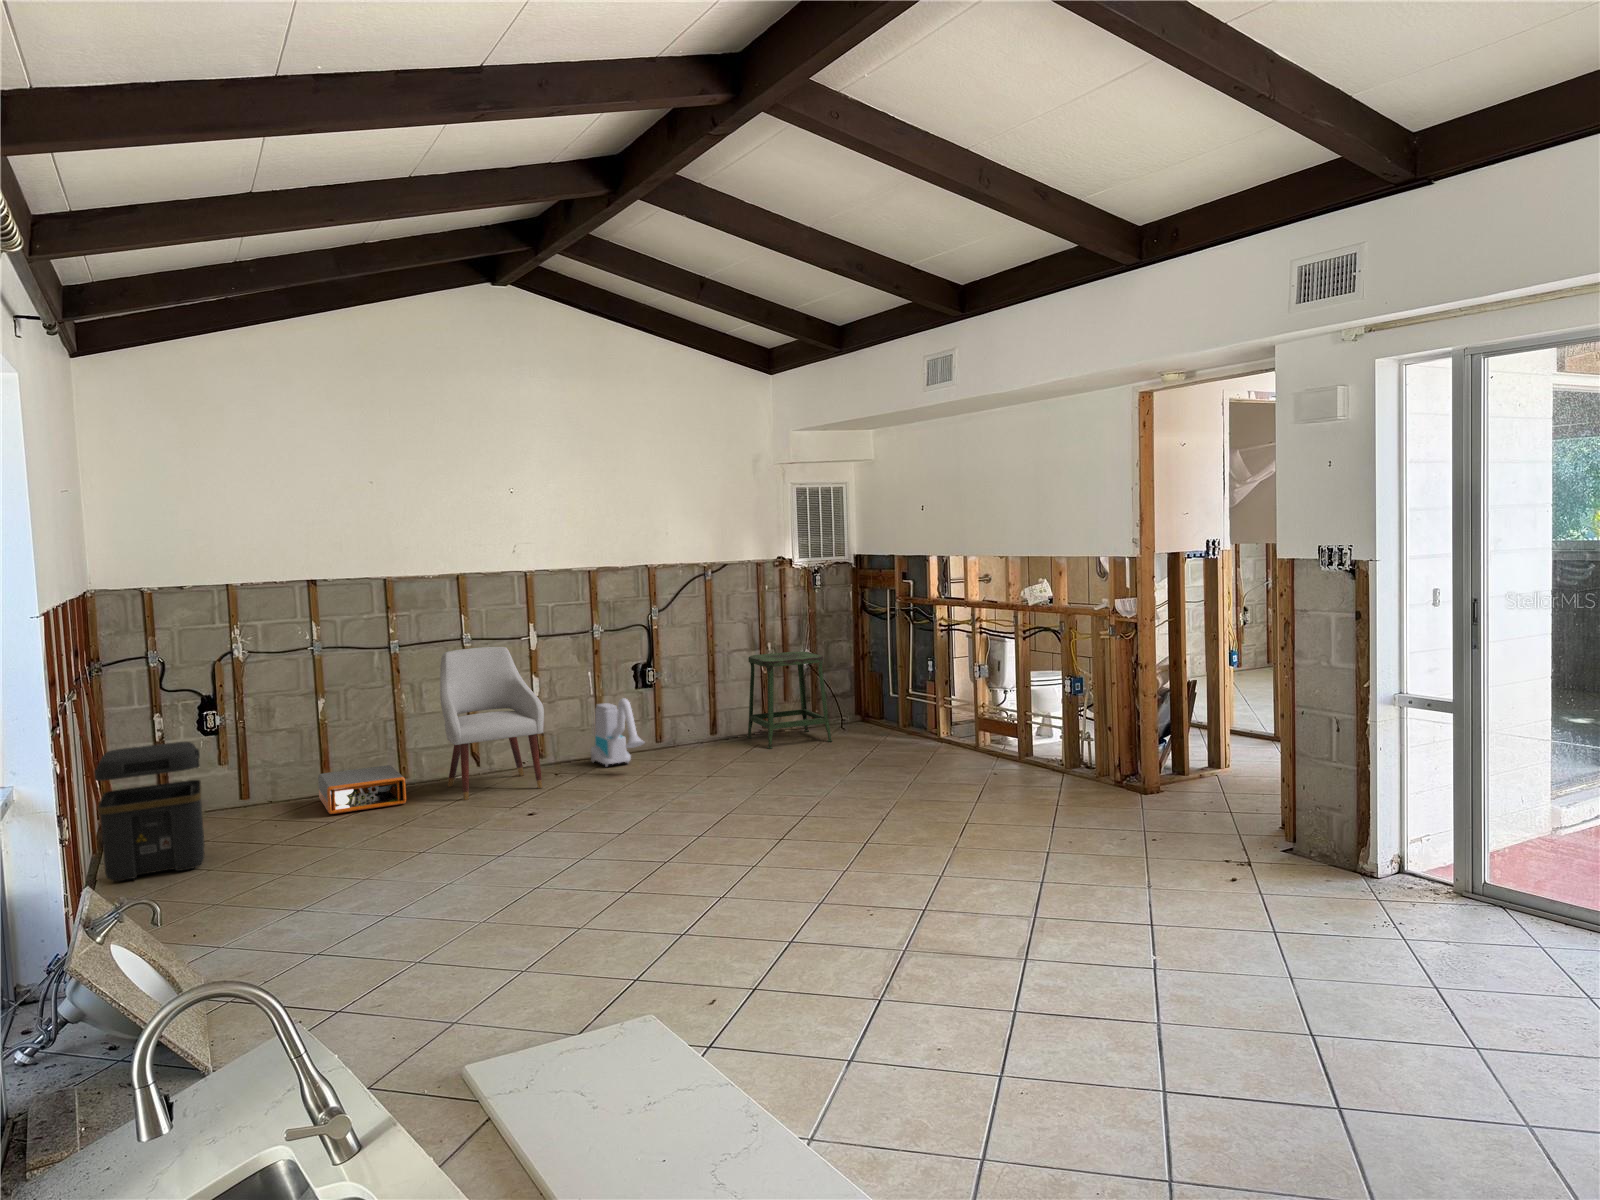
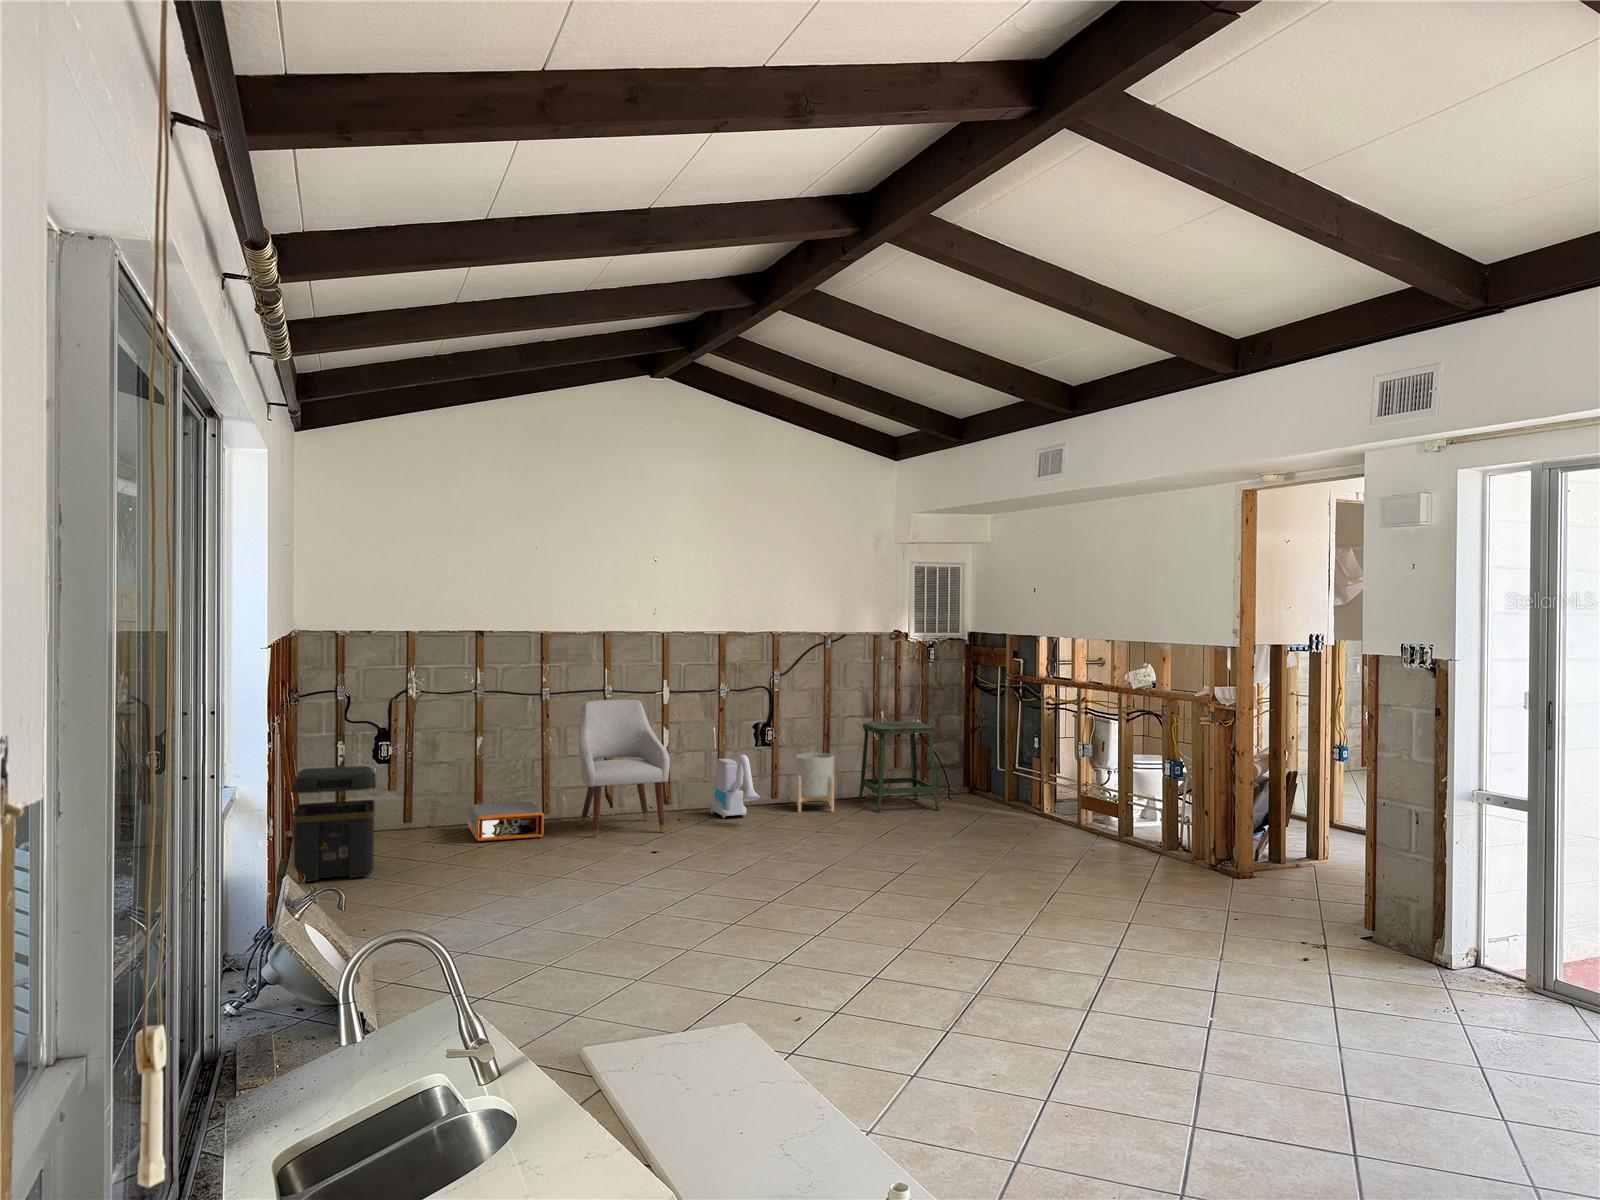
planter: none [680,691,723,754] -> present [796,753,834,812]

